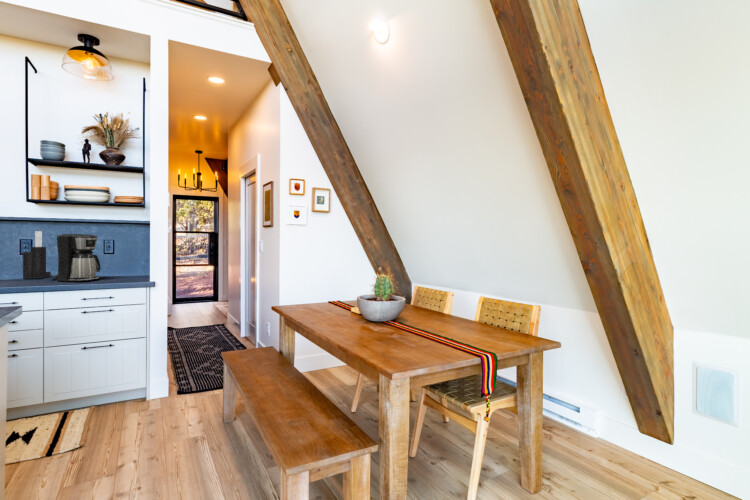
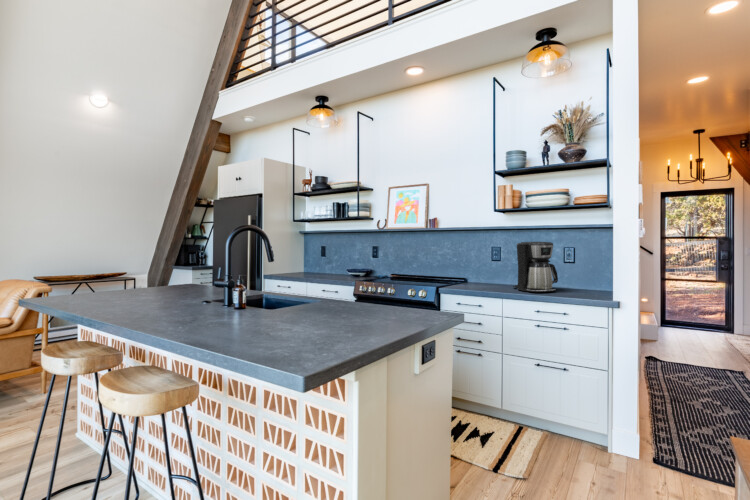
knife block: present [23,231,51,279] -> none [494,240,517,286]

